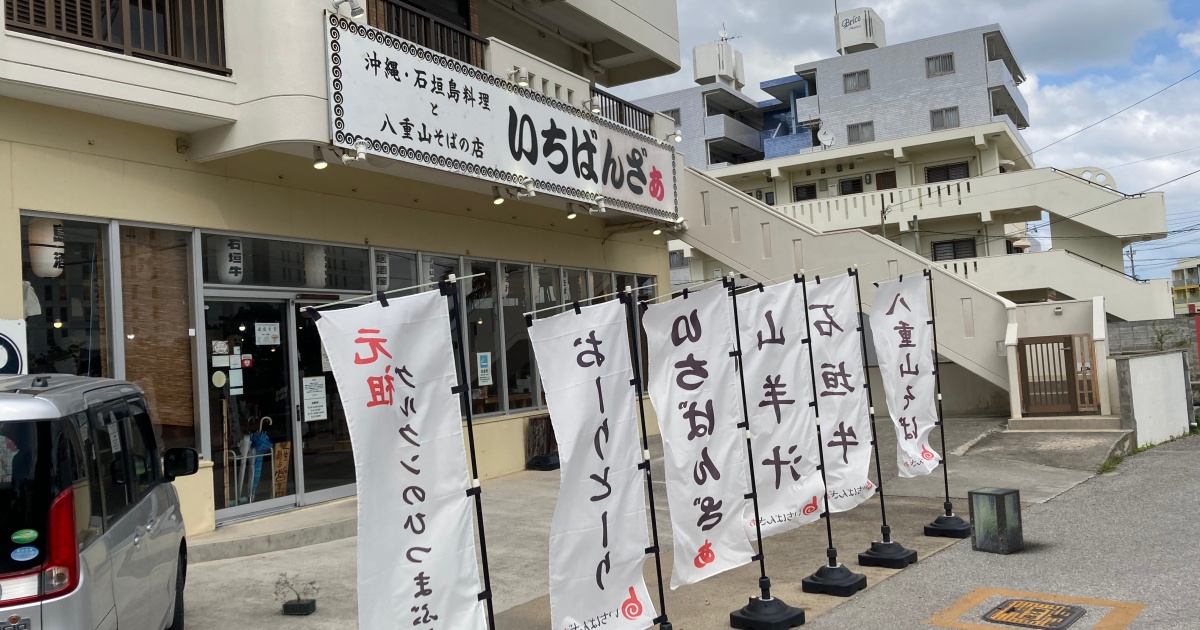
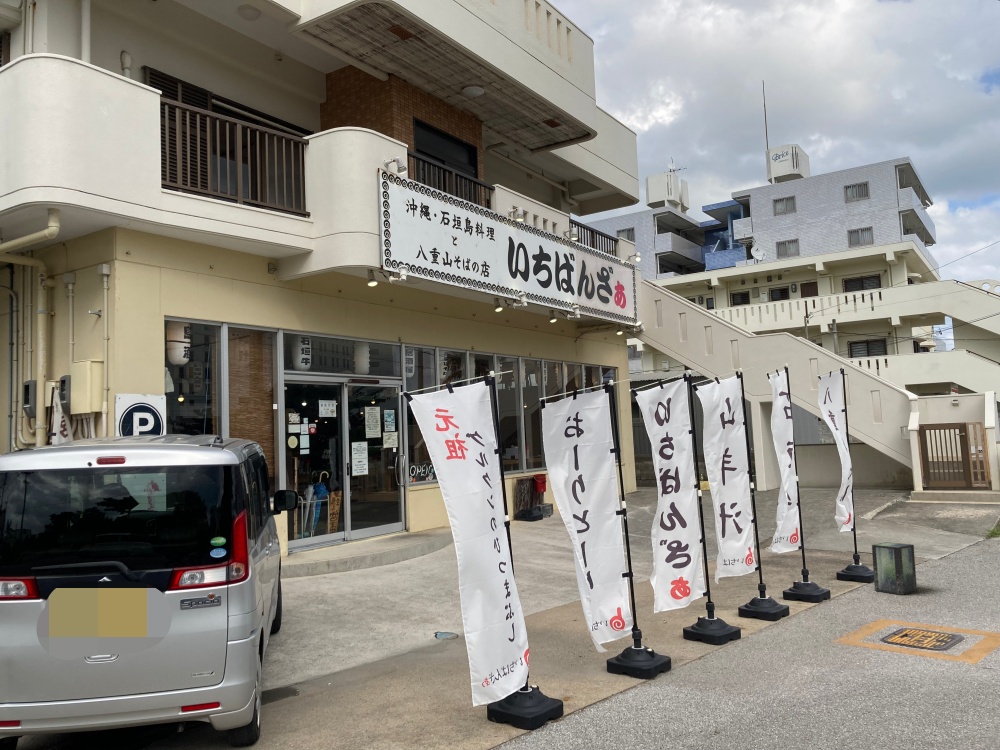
decorative plant: present [274,573,320,615] -> none [344,586,379,617]

